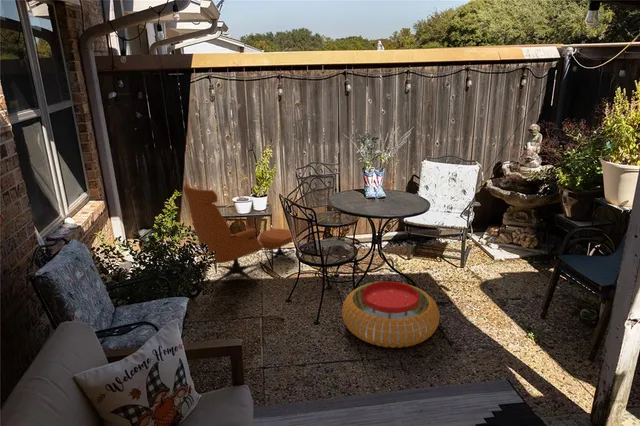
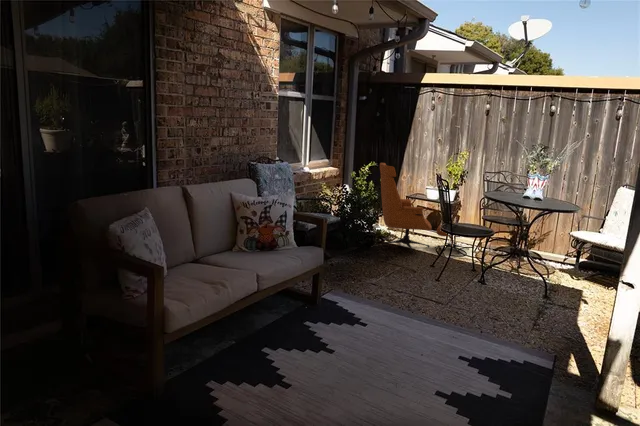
pouf: present [342,281,440,348] -> none [442,265,533,317]

